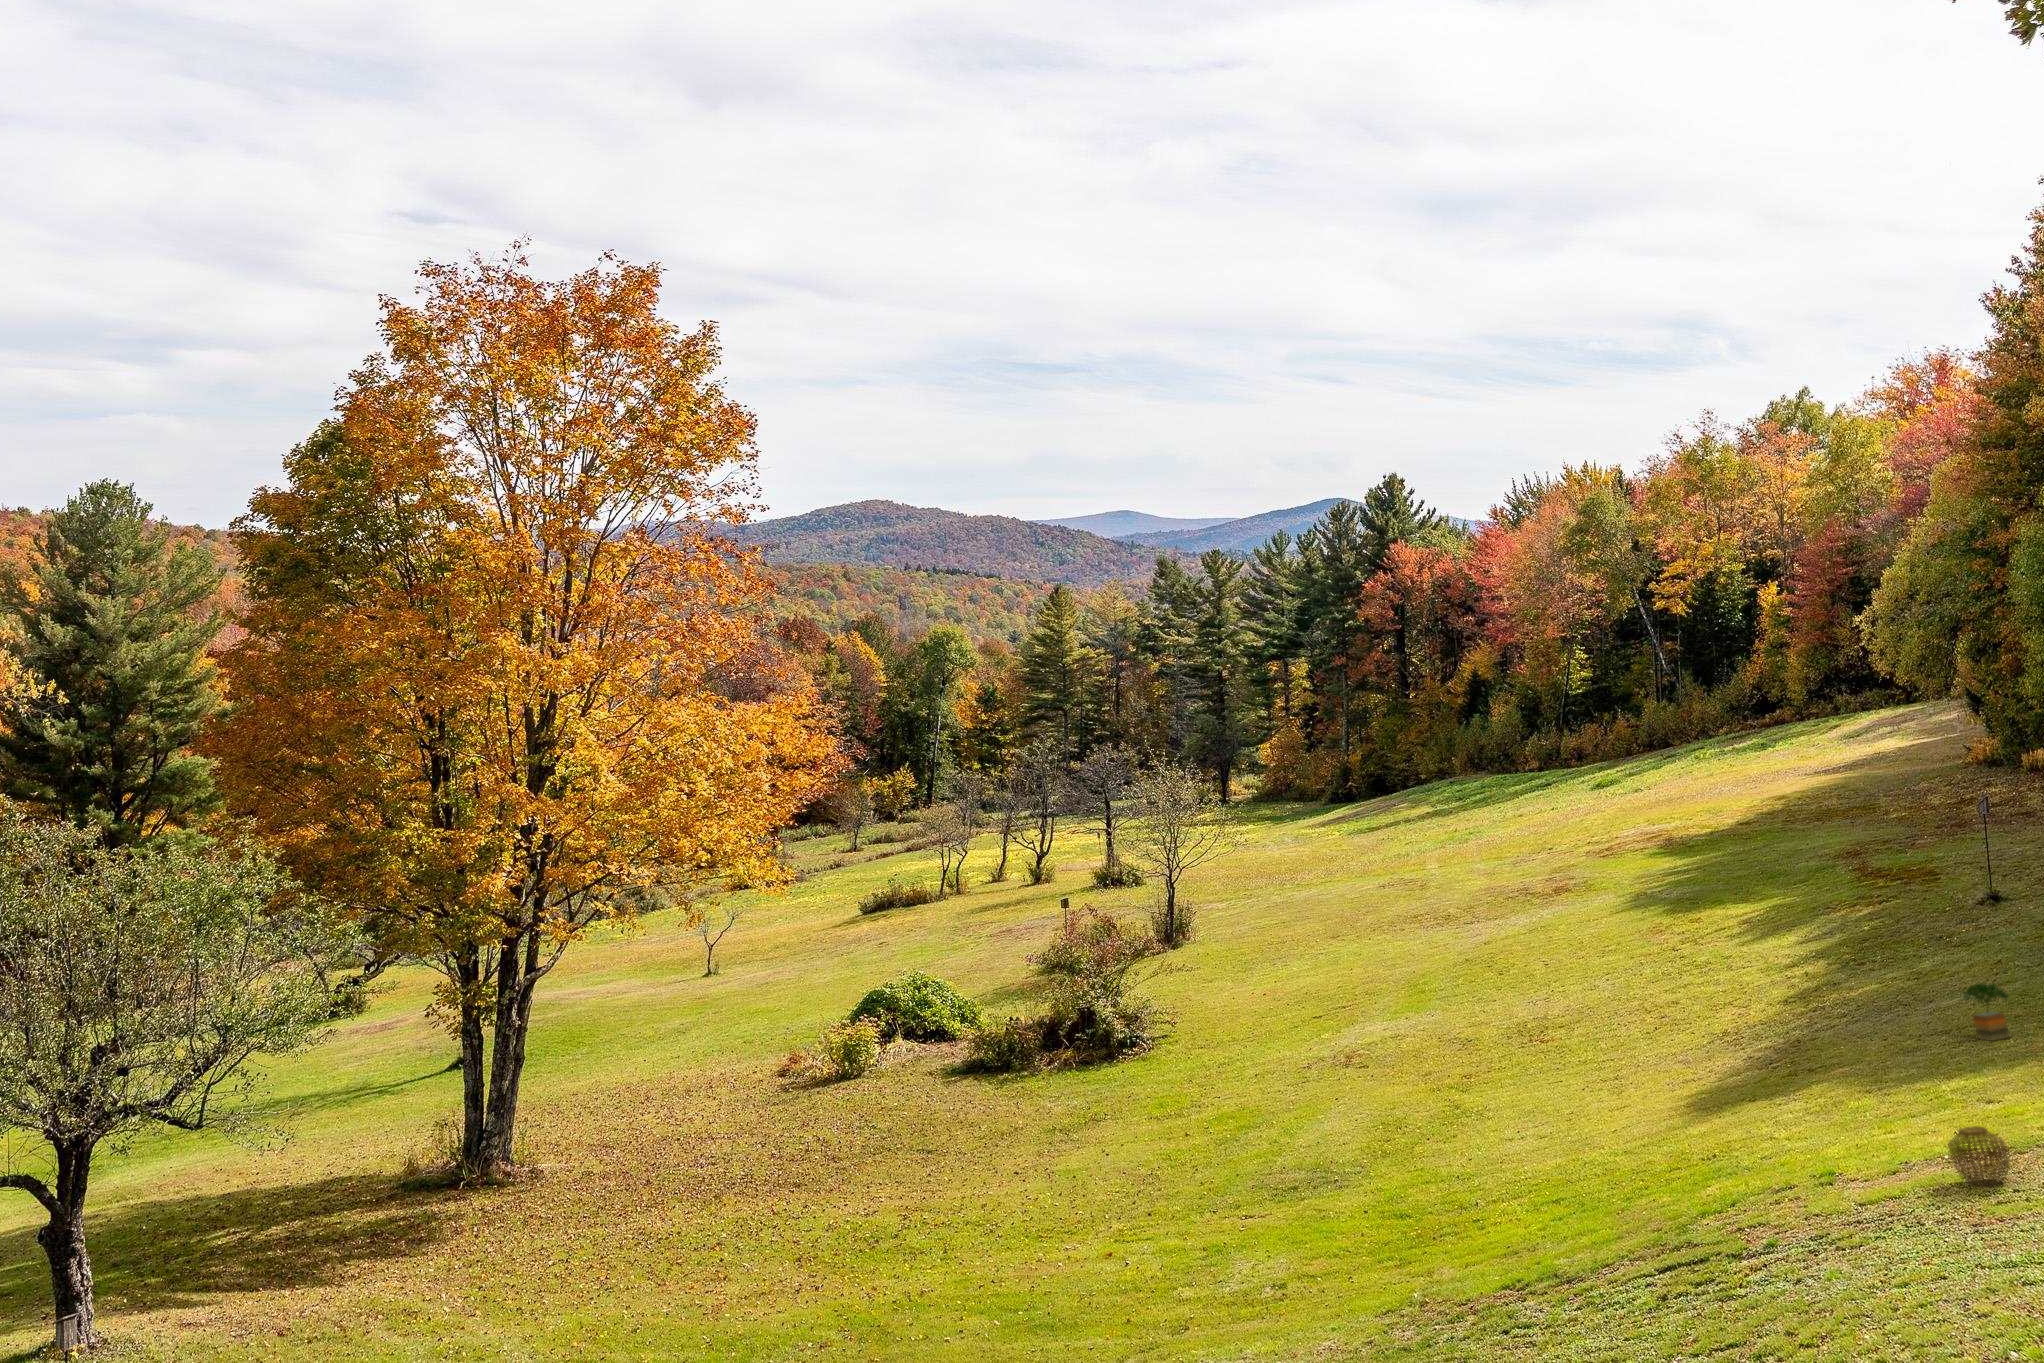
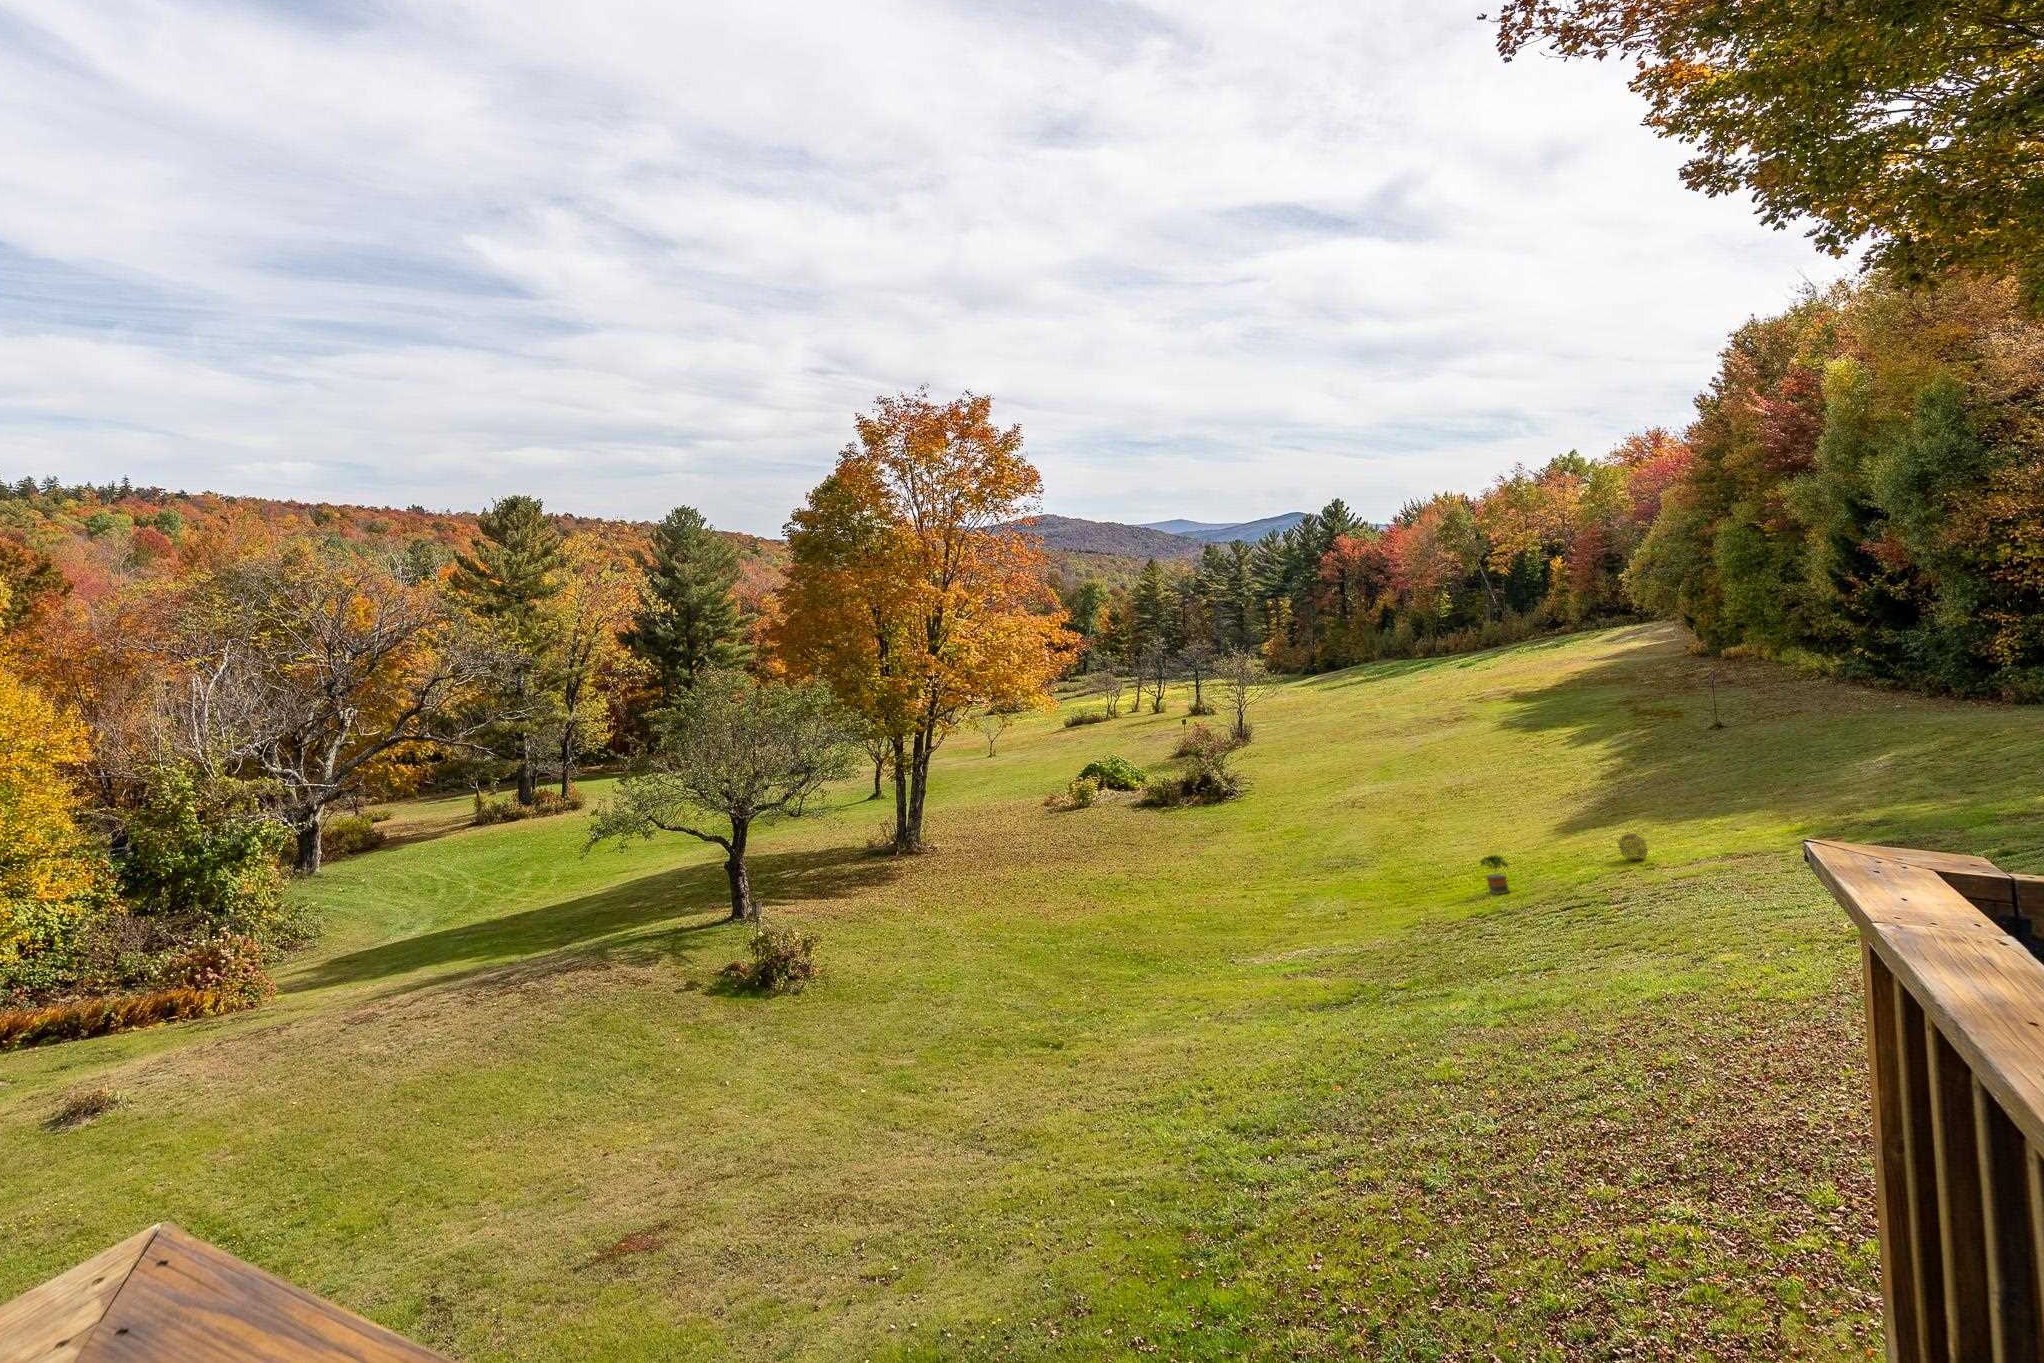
potted tree: present [1963,983,2010,1041] -> present [1480,856,1509,895]

